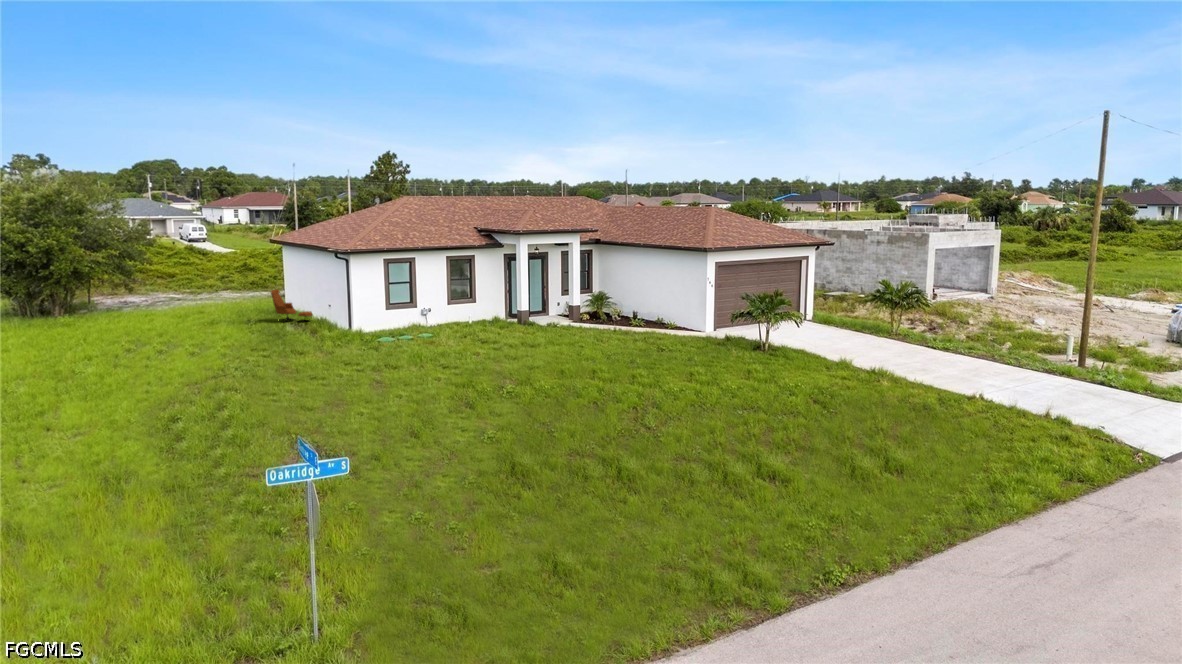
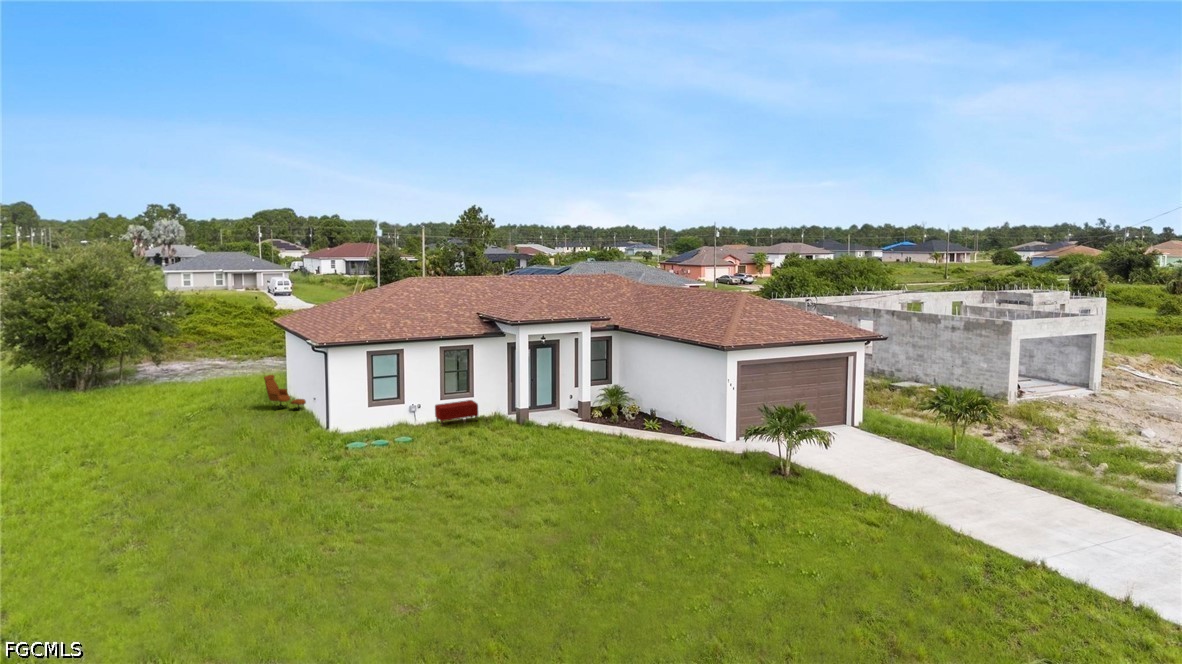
bench: none [444,305,484,329] -> present [435,400,478,426]

